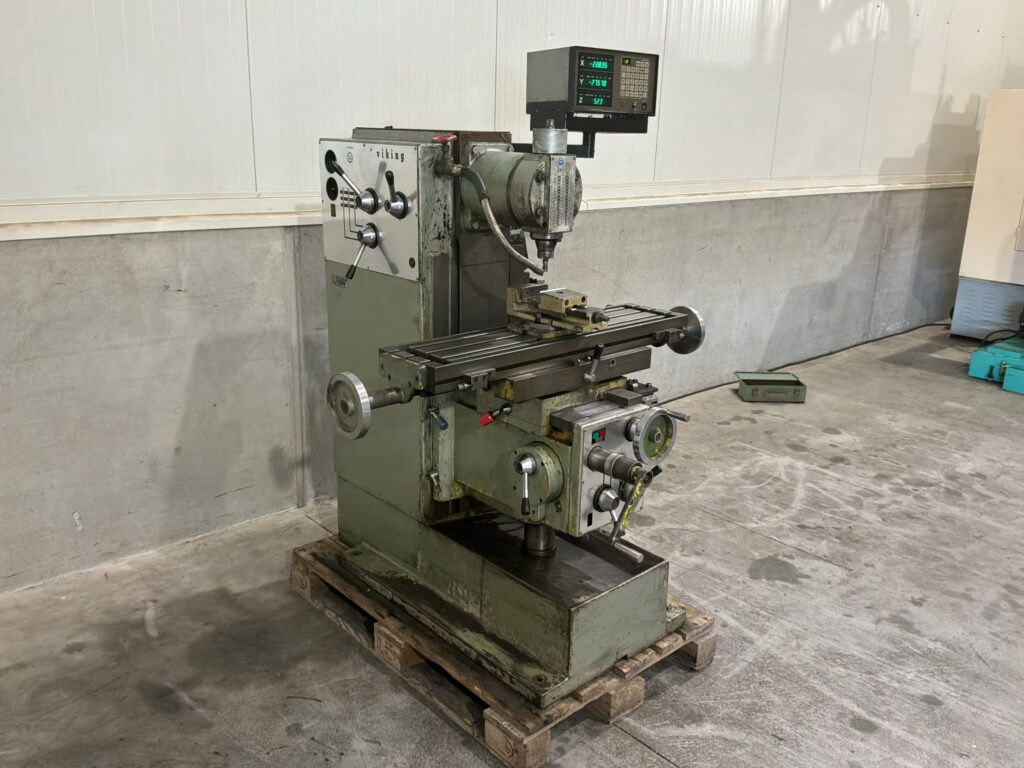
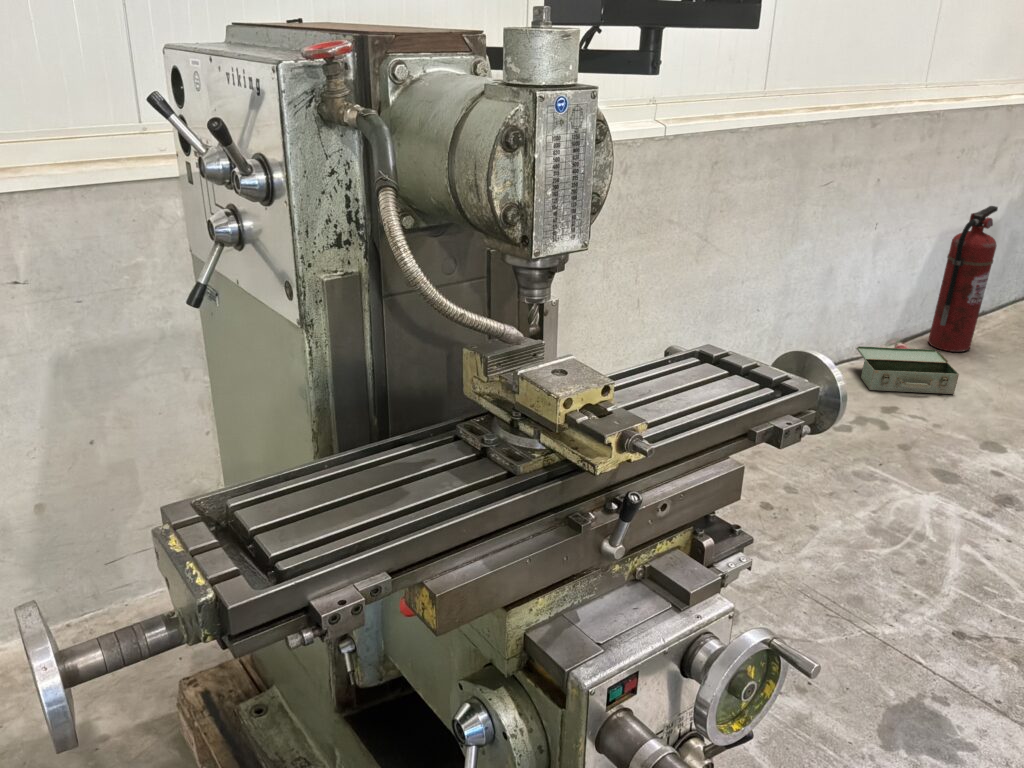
fire extinguisher: none [788,268,829,377] -> present [928,206,998,352]

